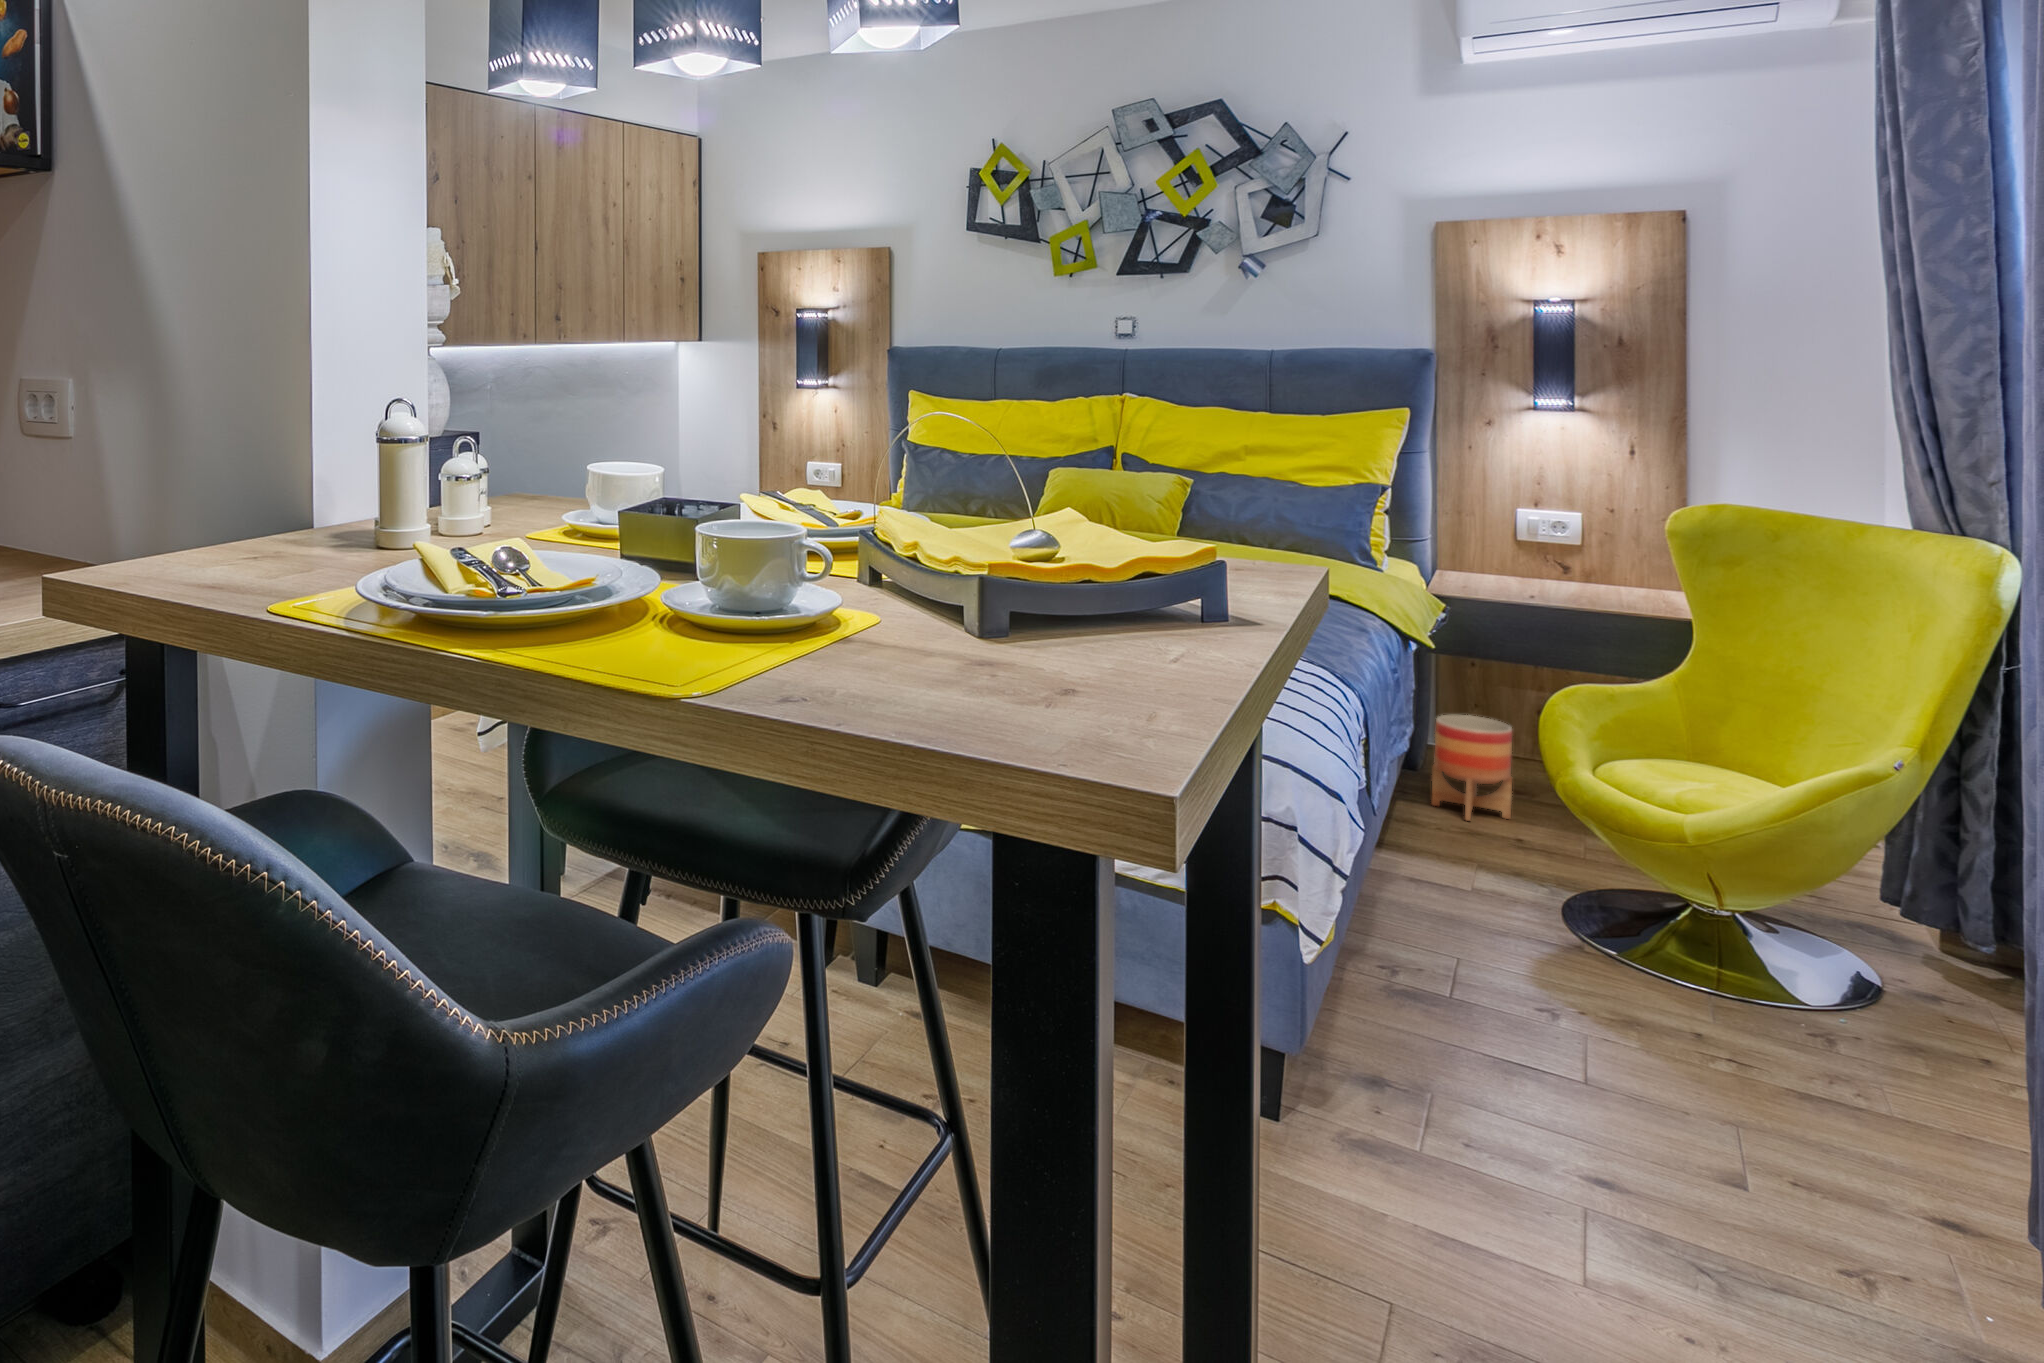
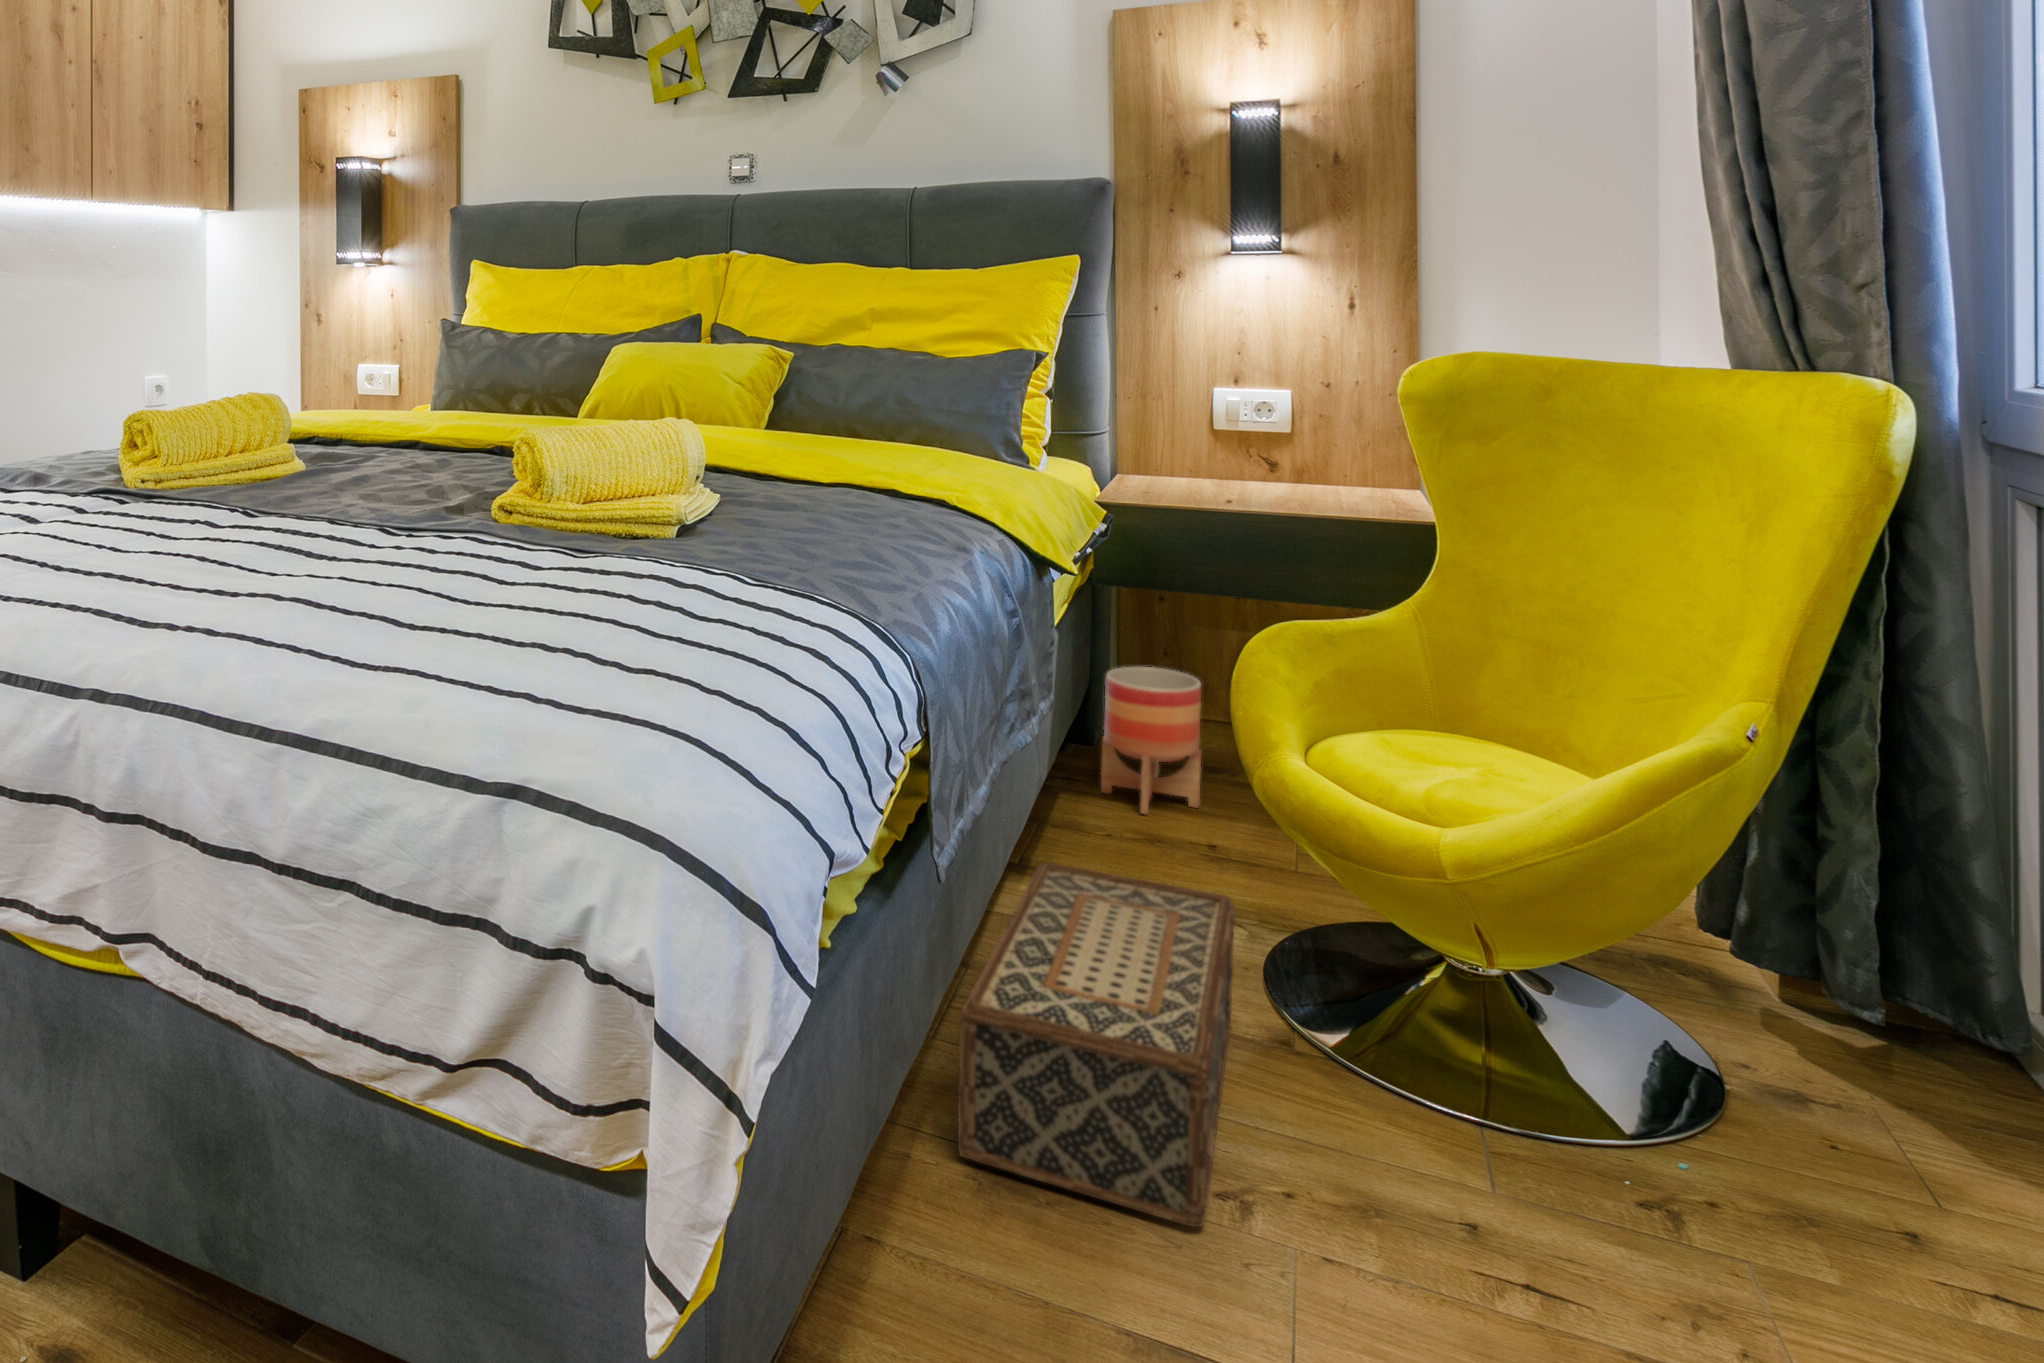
woven basket: none [1375,832,1548,1025] -> present [958,862,1235,1227]

